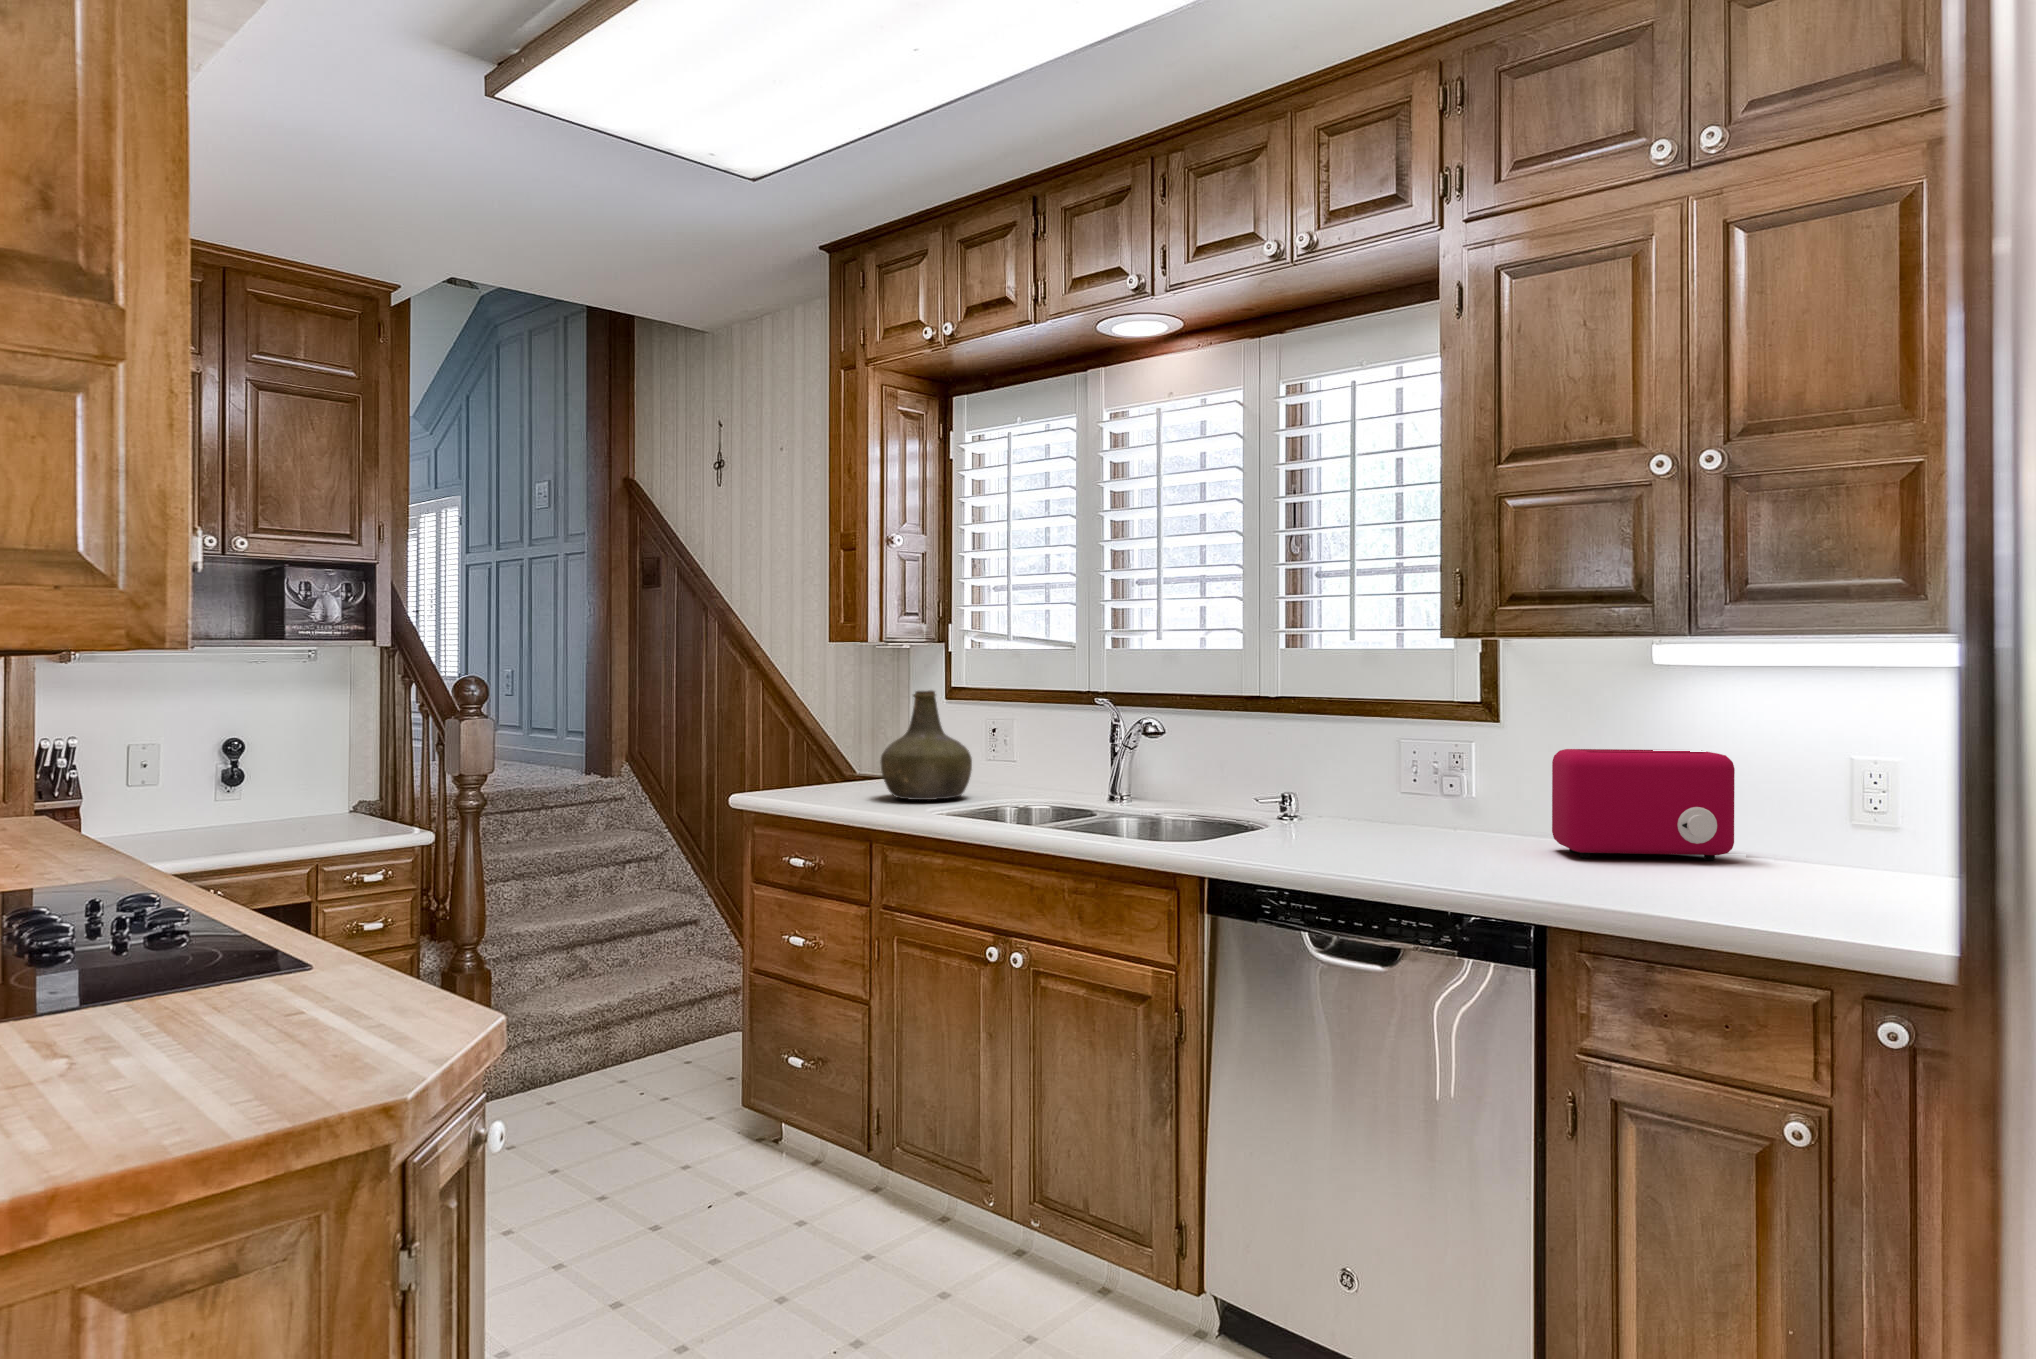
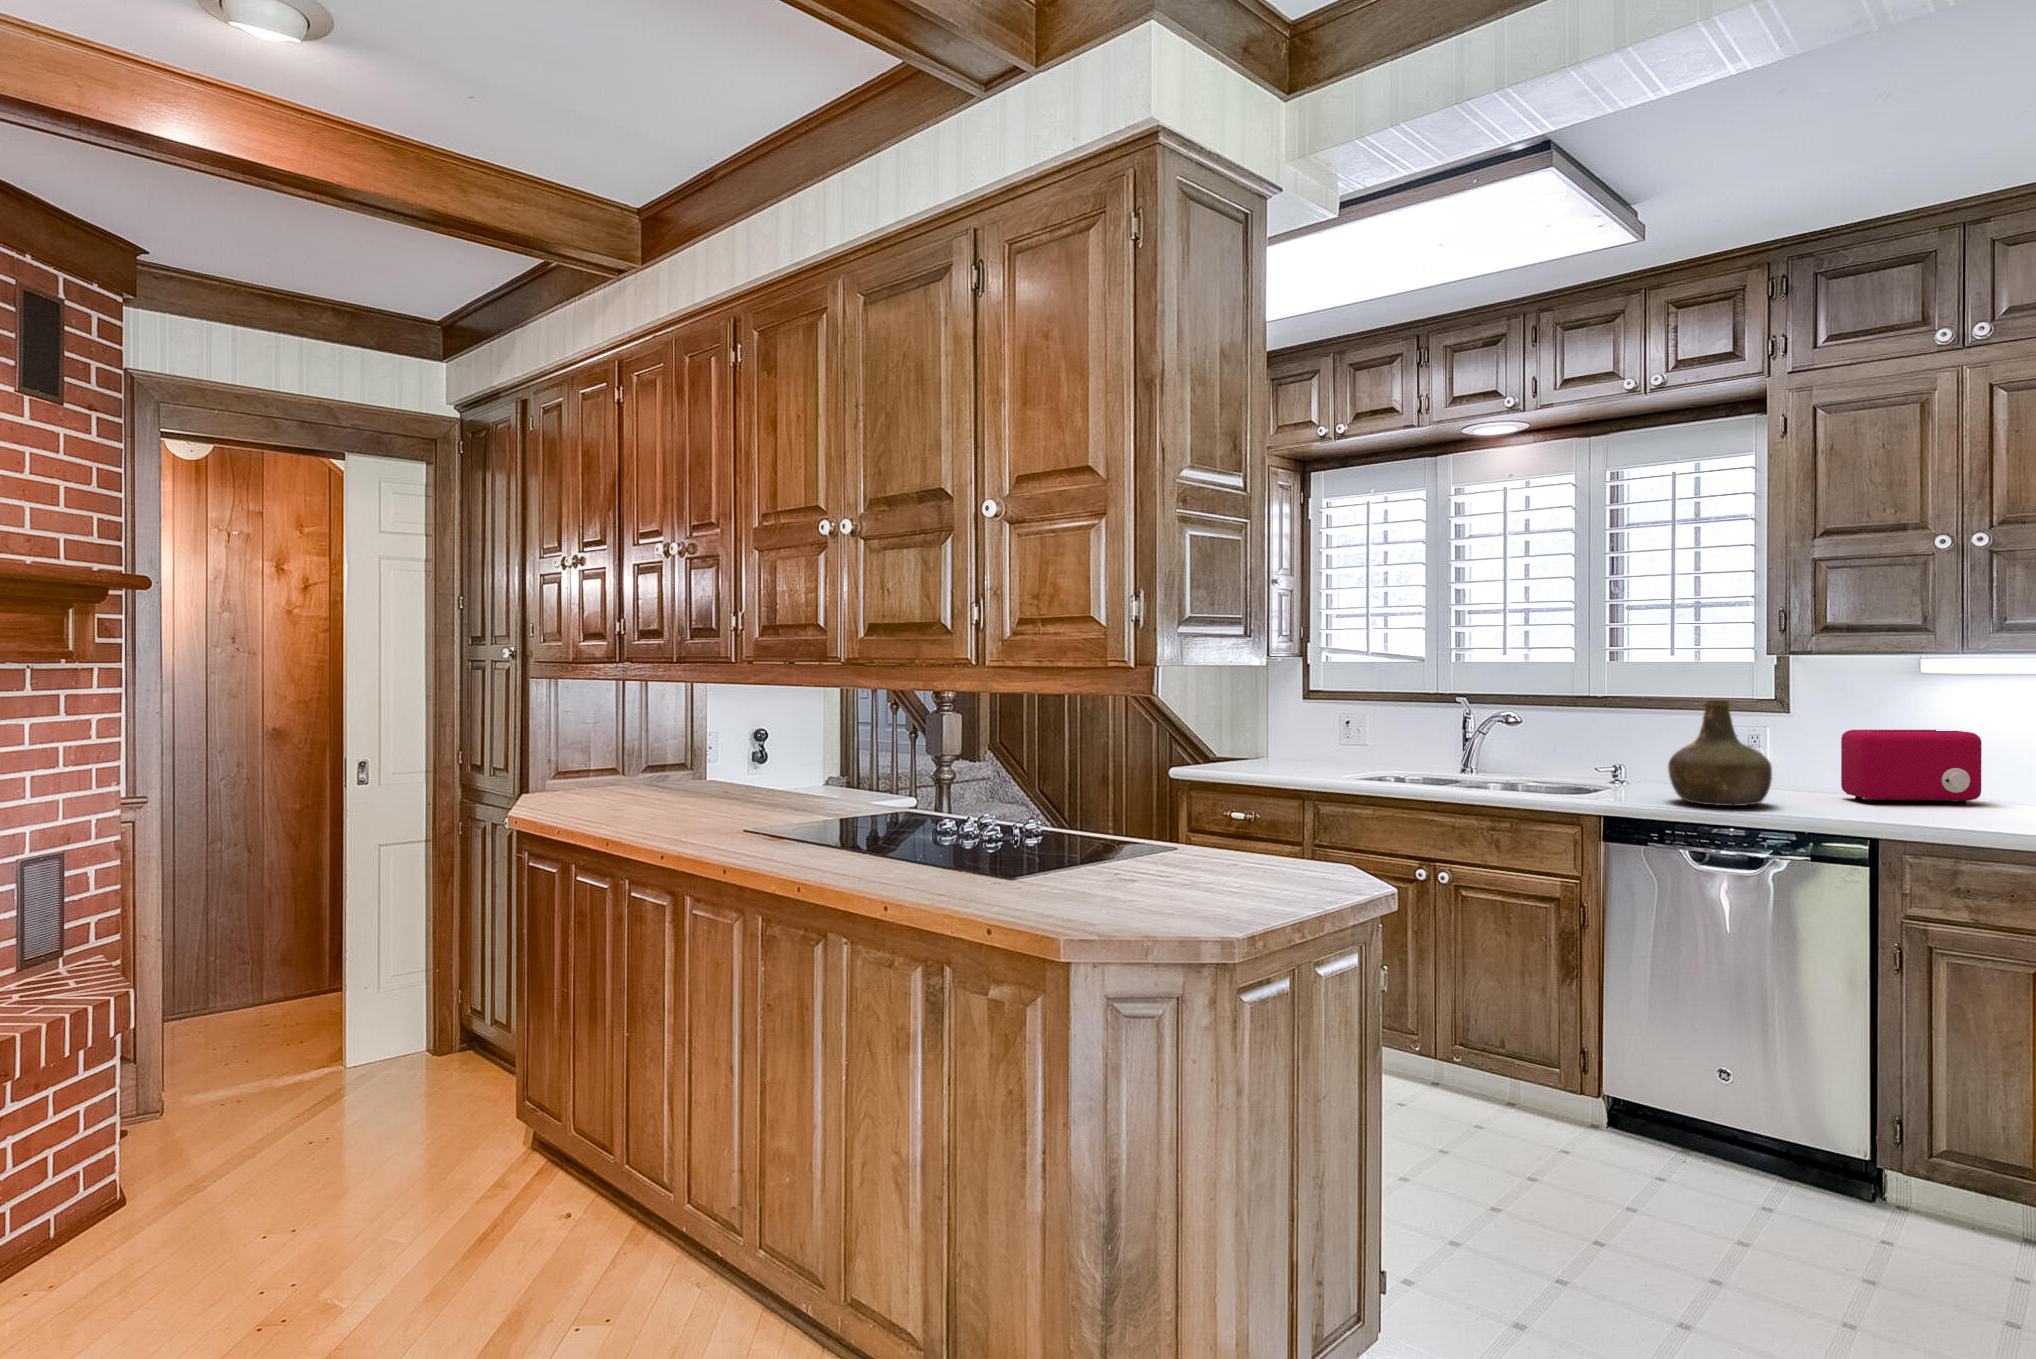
bottle: present [881,690,972,800] -> present [1668,700,1772,806]

